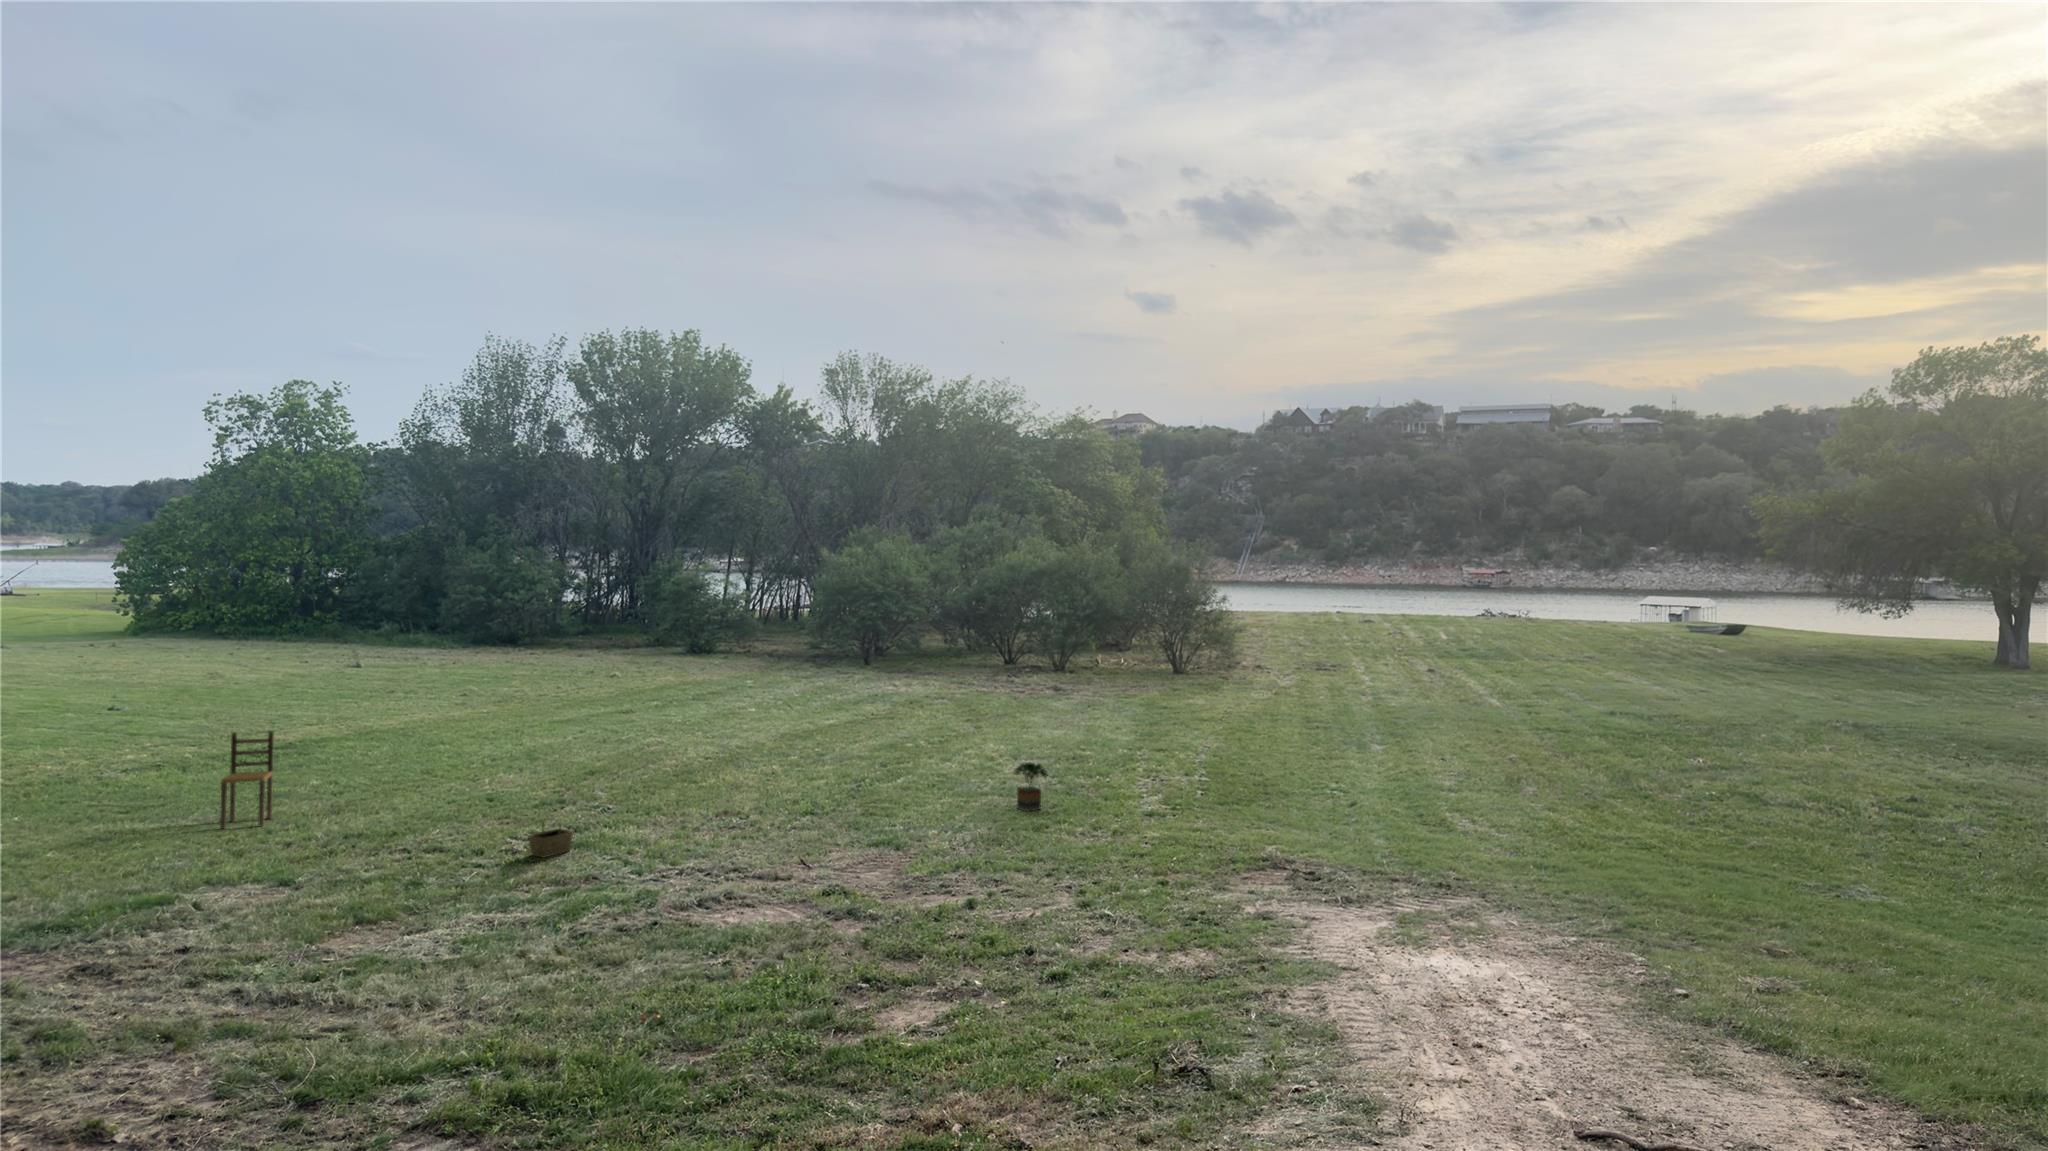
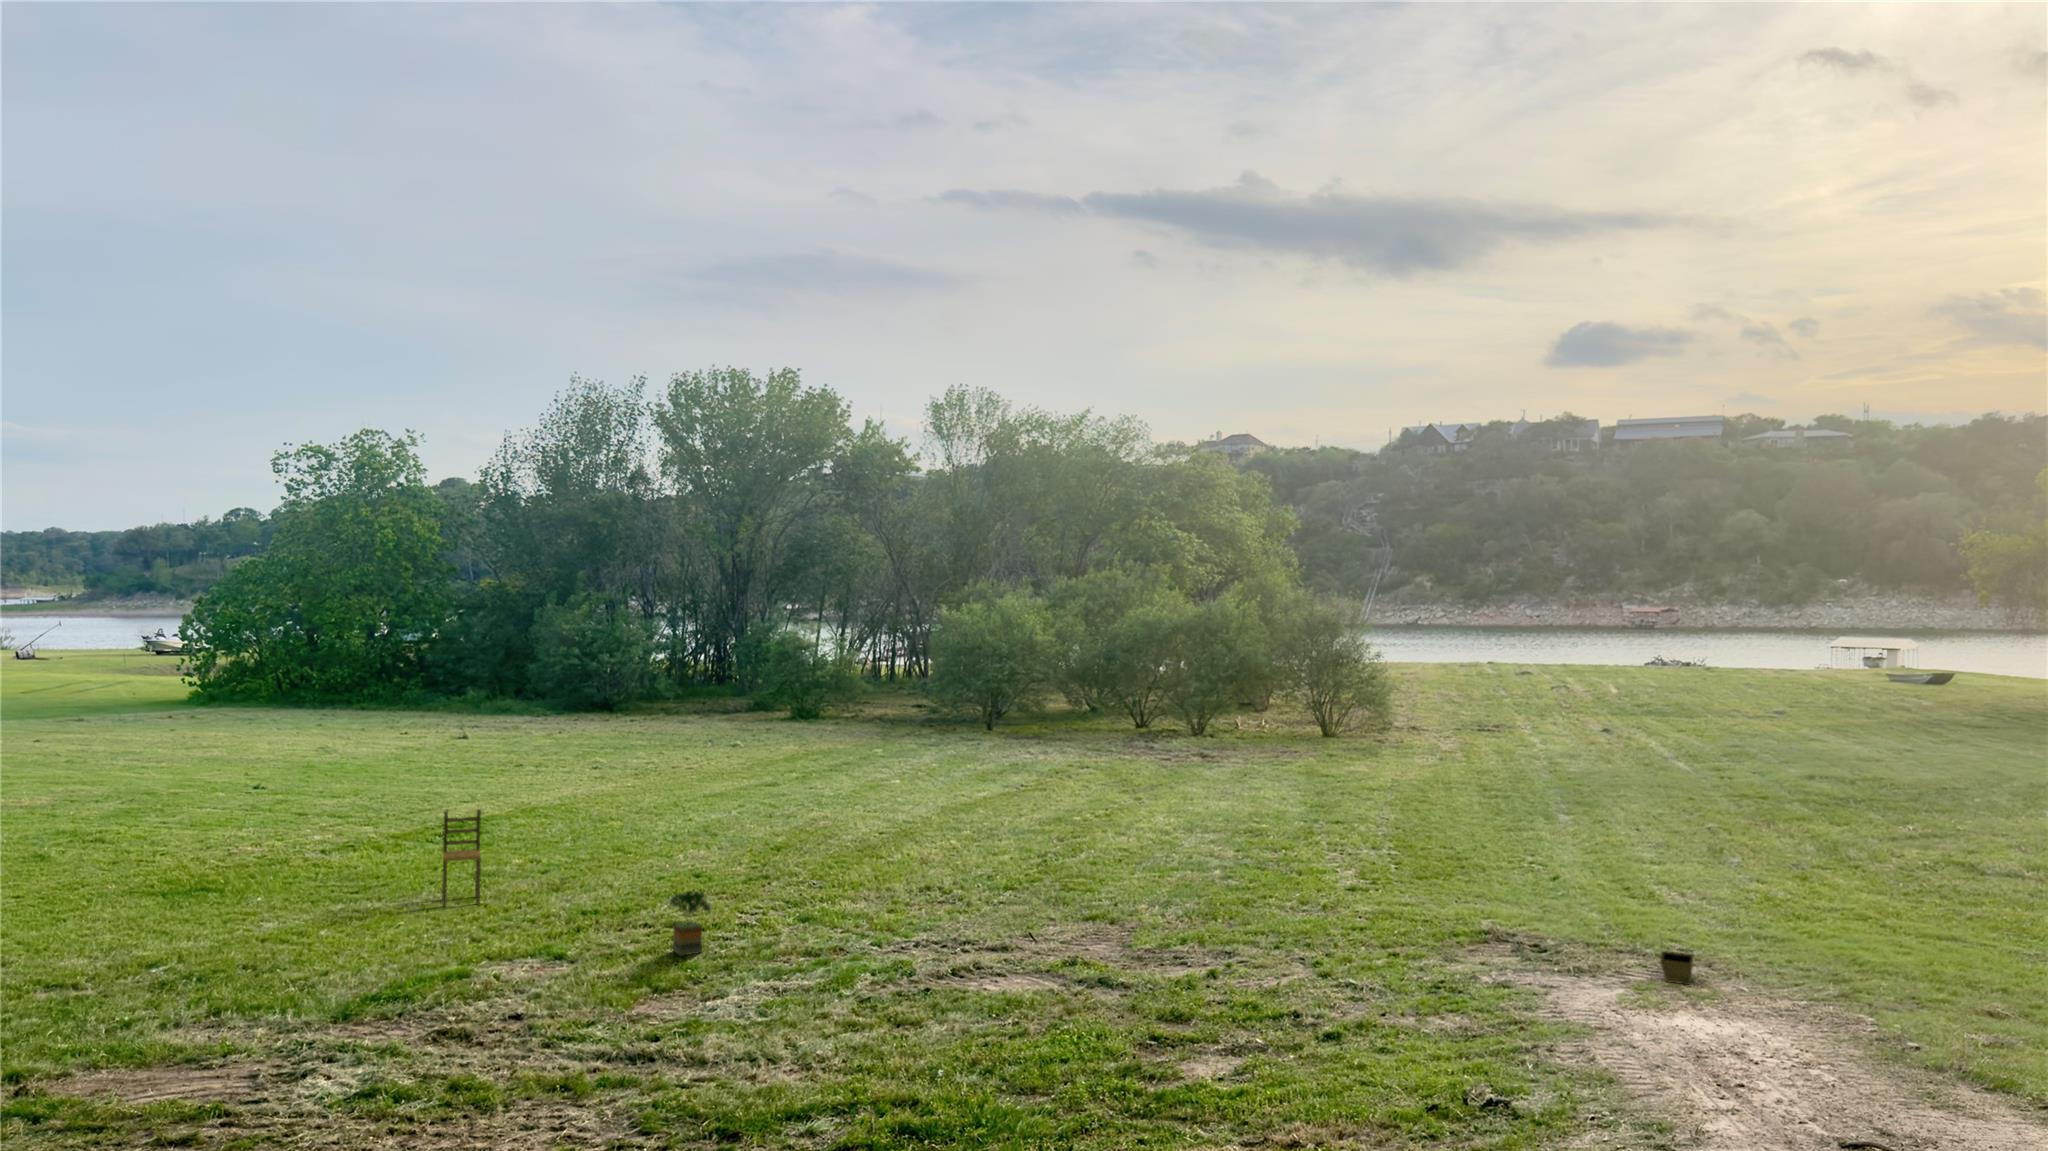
potted tree: present [1015,762,1048,811] -> present [669,891,712,956]
basket: present [528,819,573,857] -> present [1660,940,1694,985]

